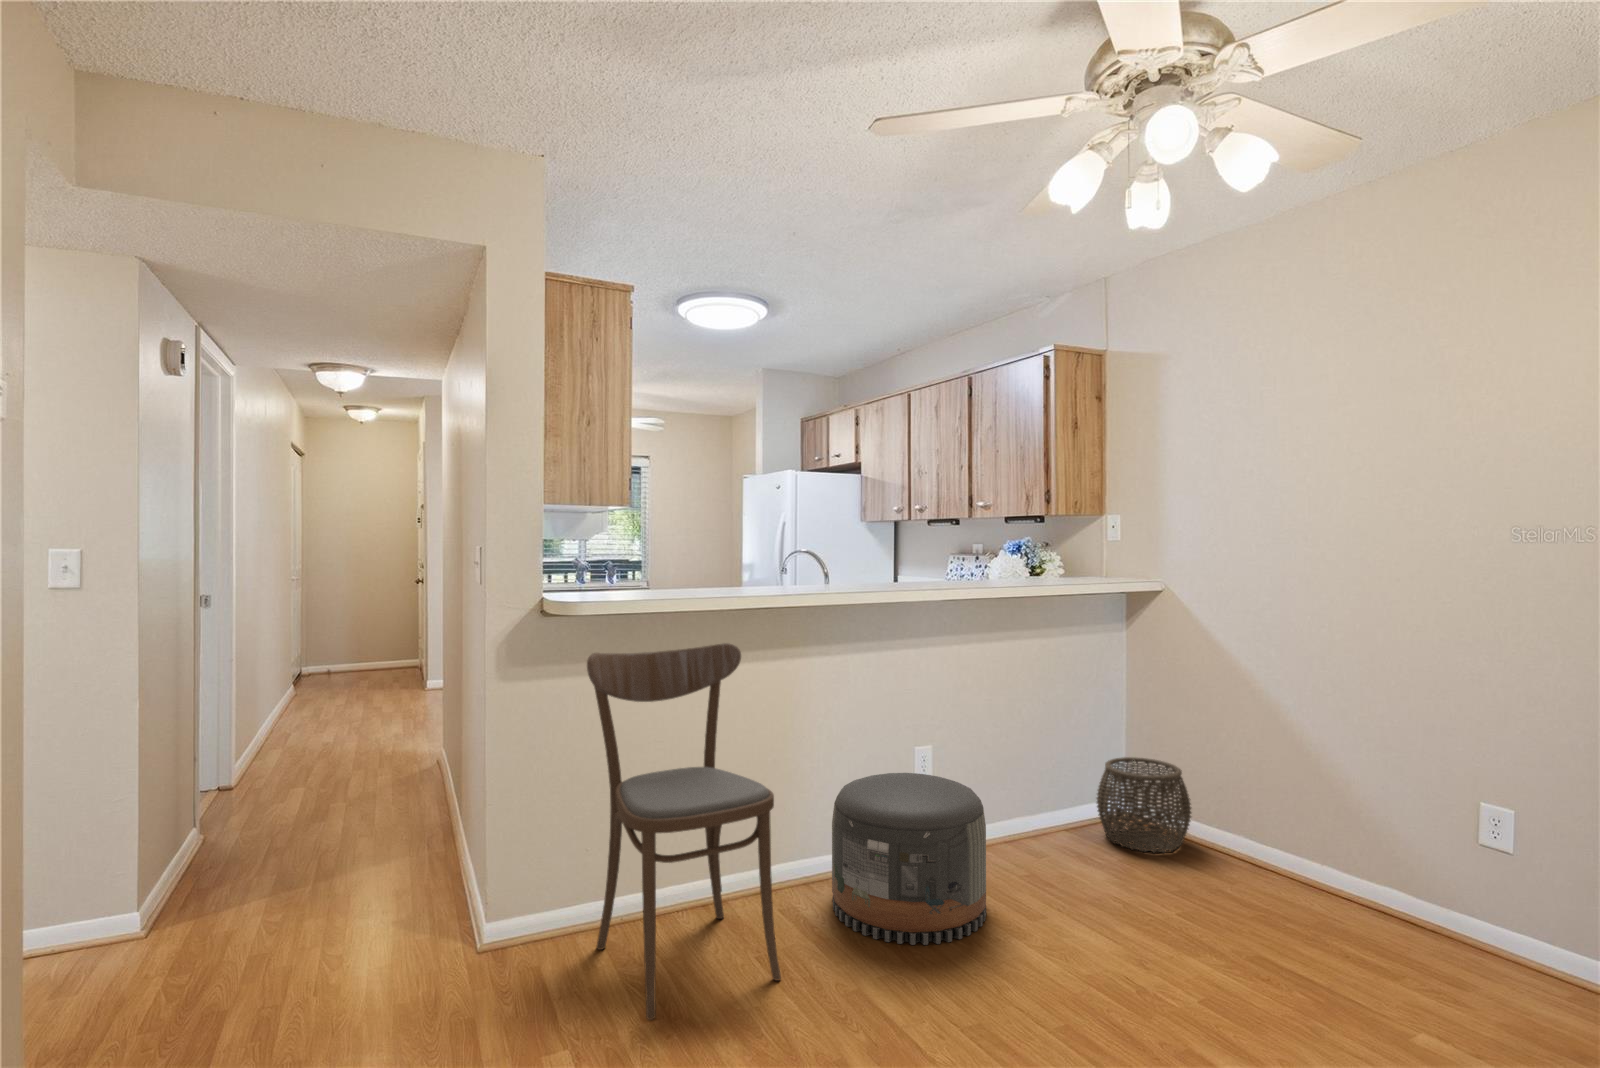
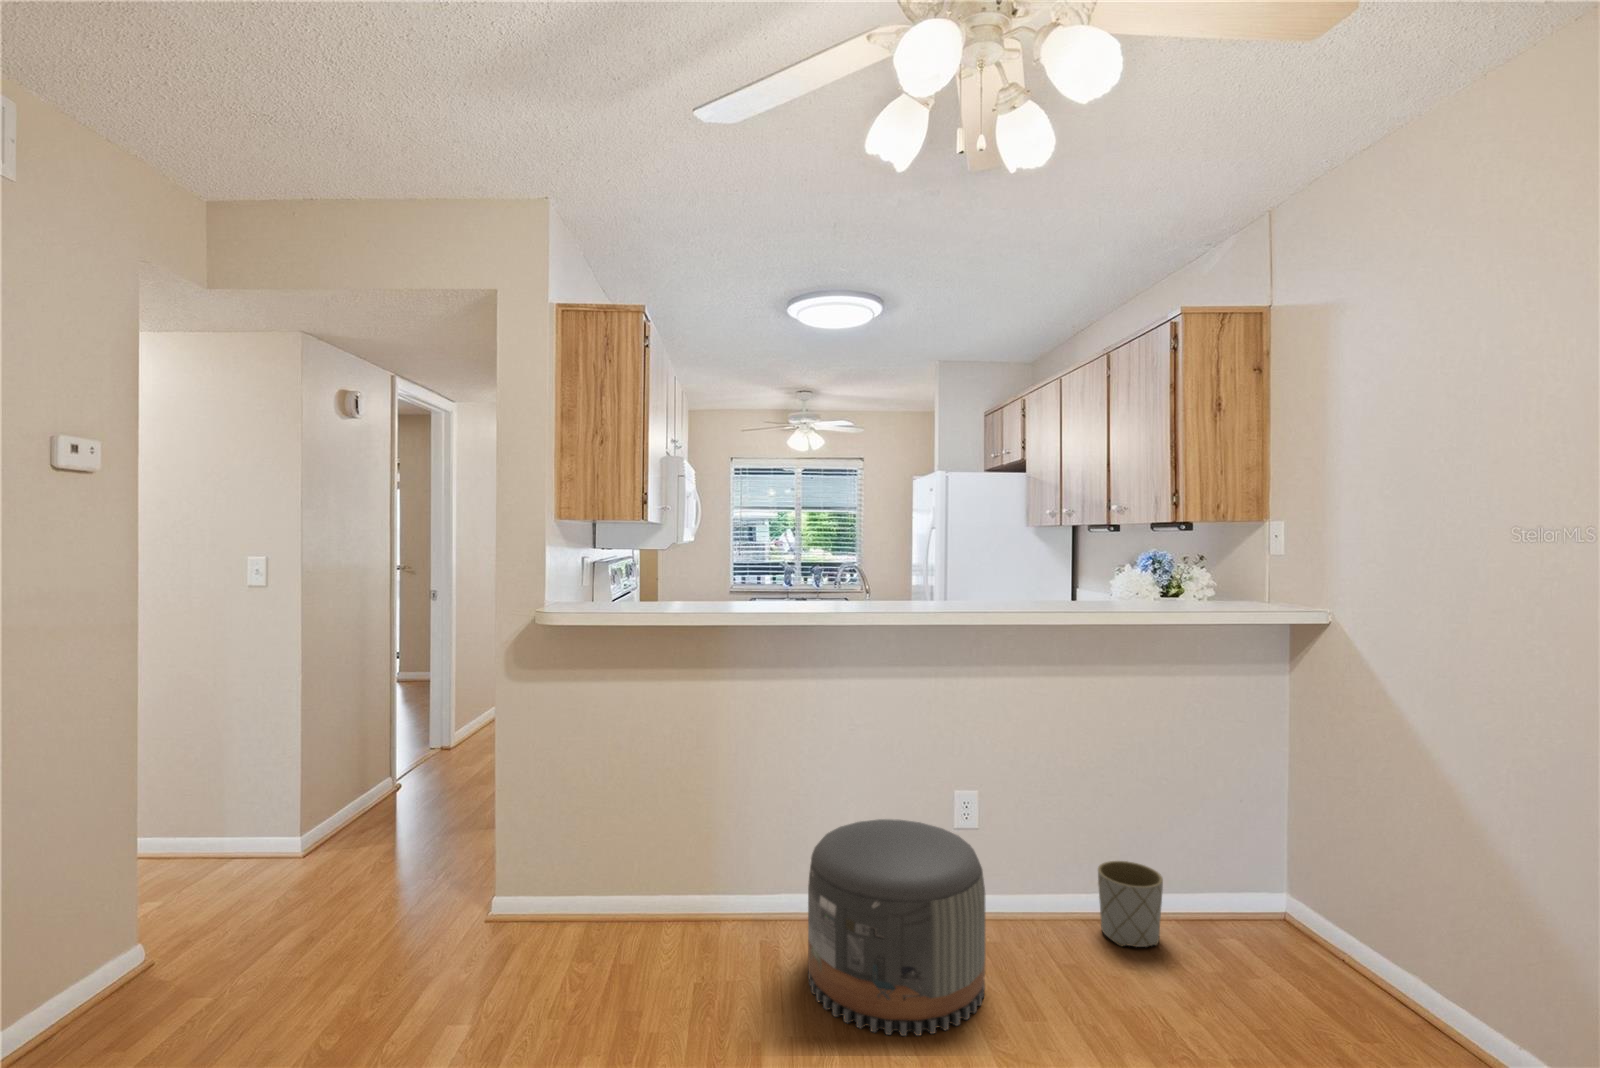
dining chair: present [587,643,781,1020] -> none [539,662,715,1040]
woven basket: present [1096,757,1191,853] -> none [1212,841,1351,984]
planter: none [1020,788,1070,853] -> present [1098,861,1163,947]

